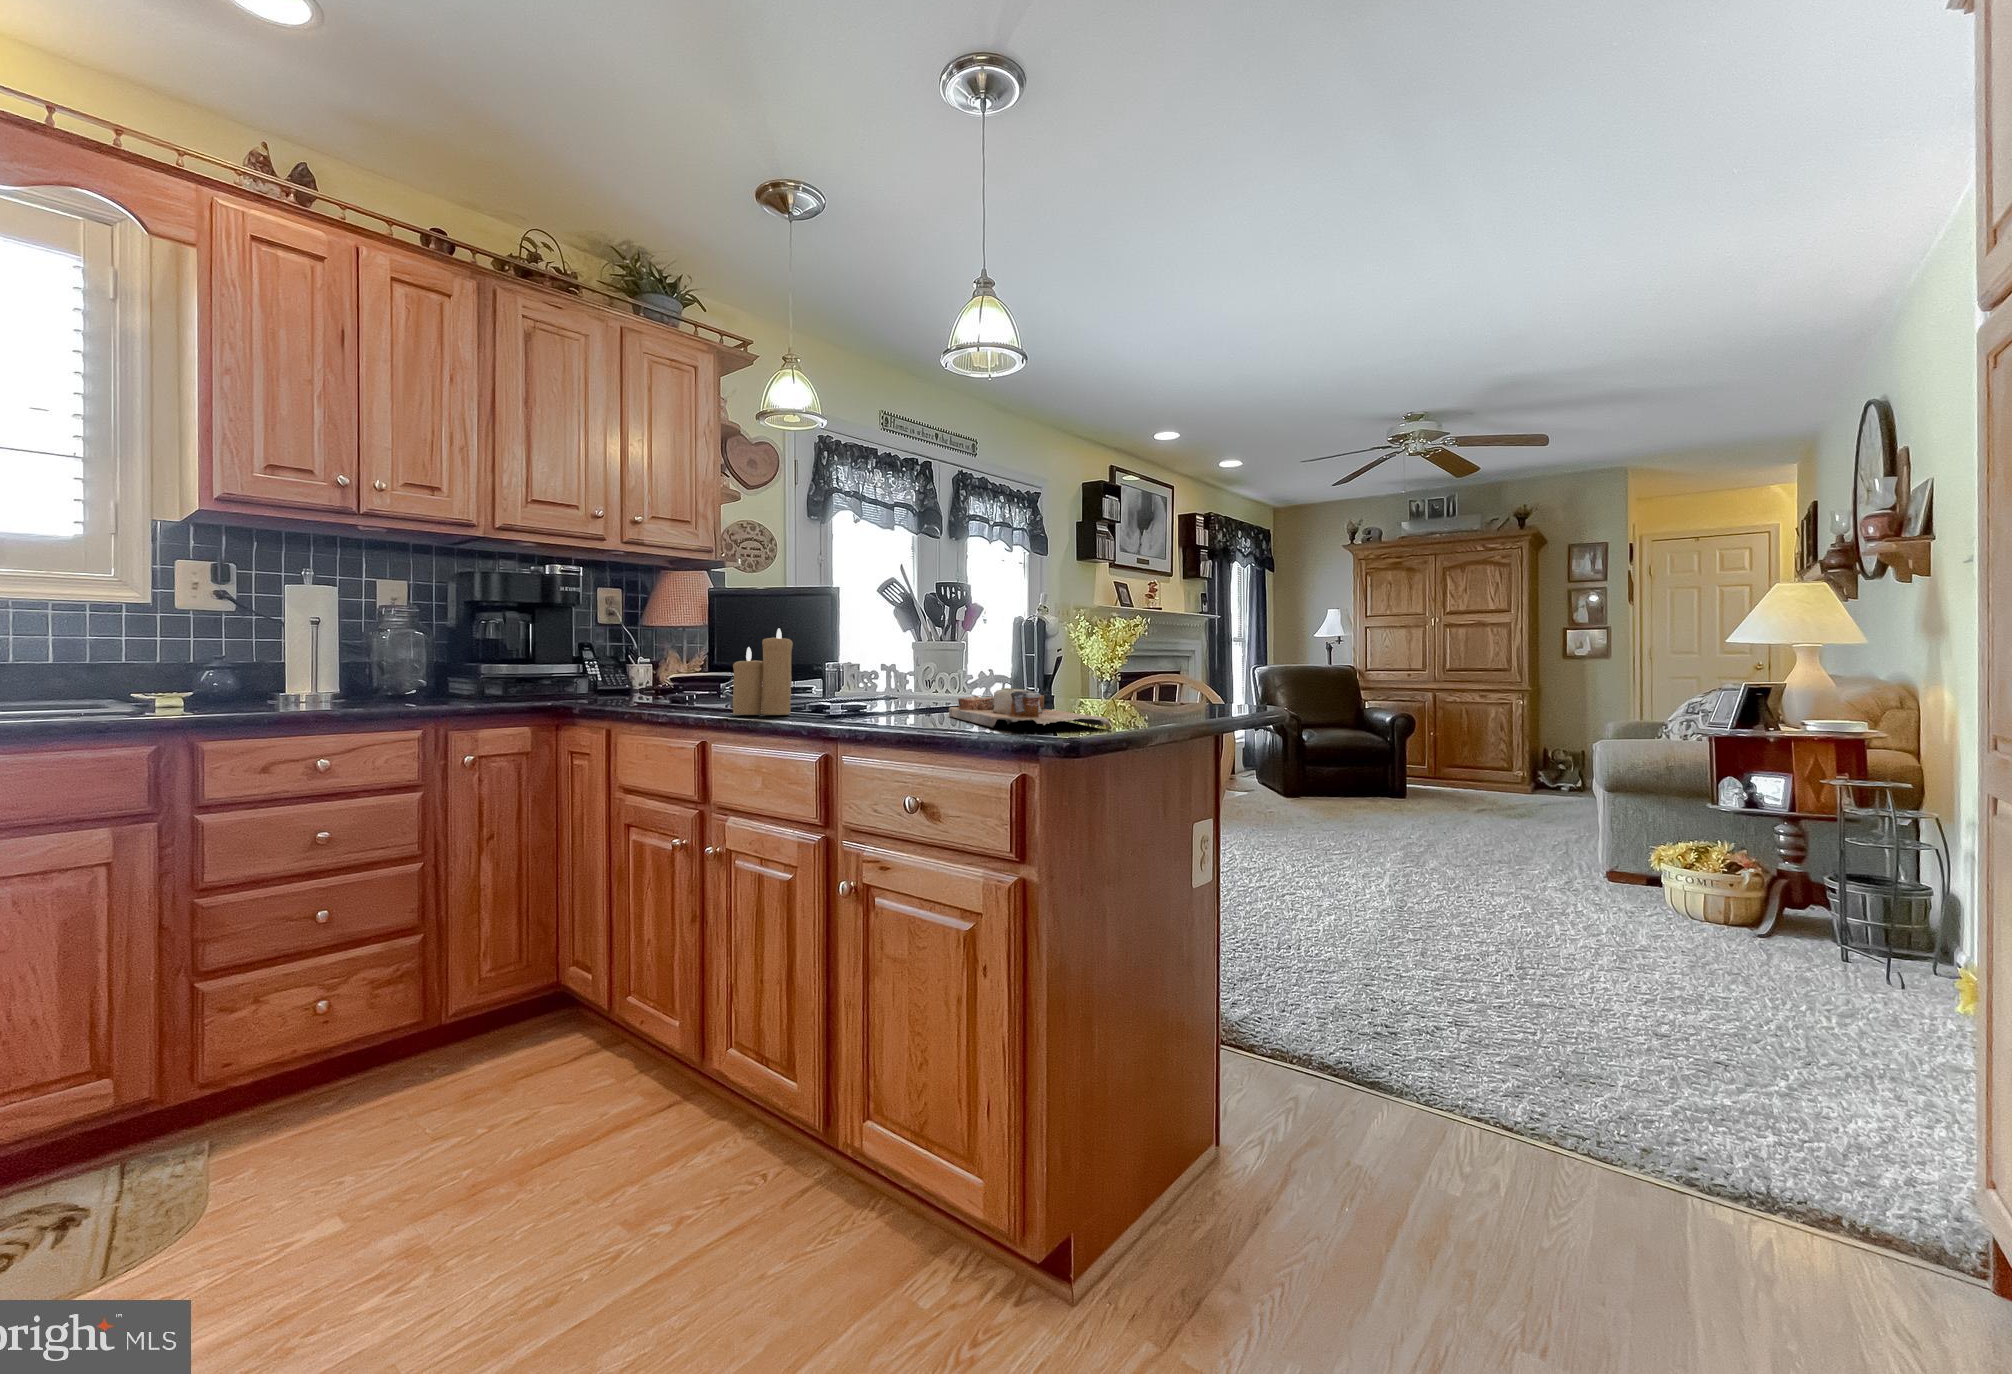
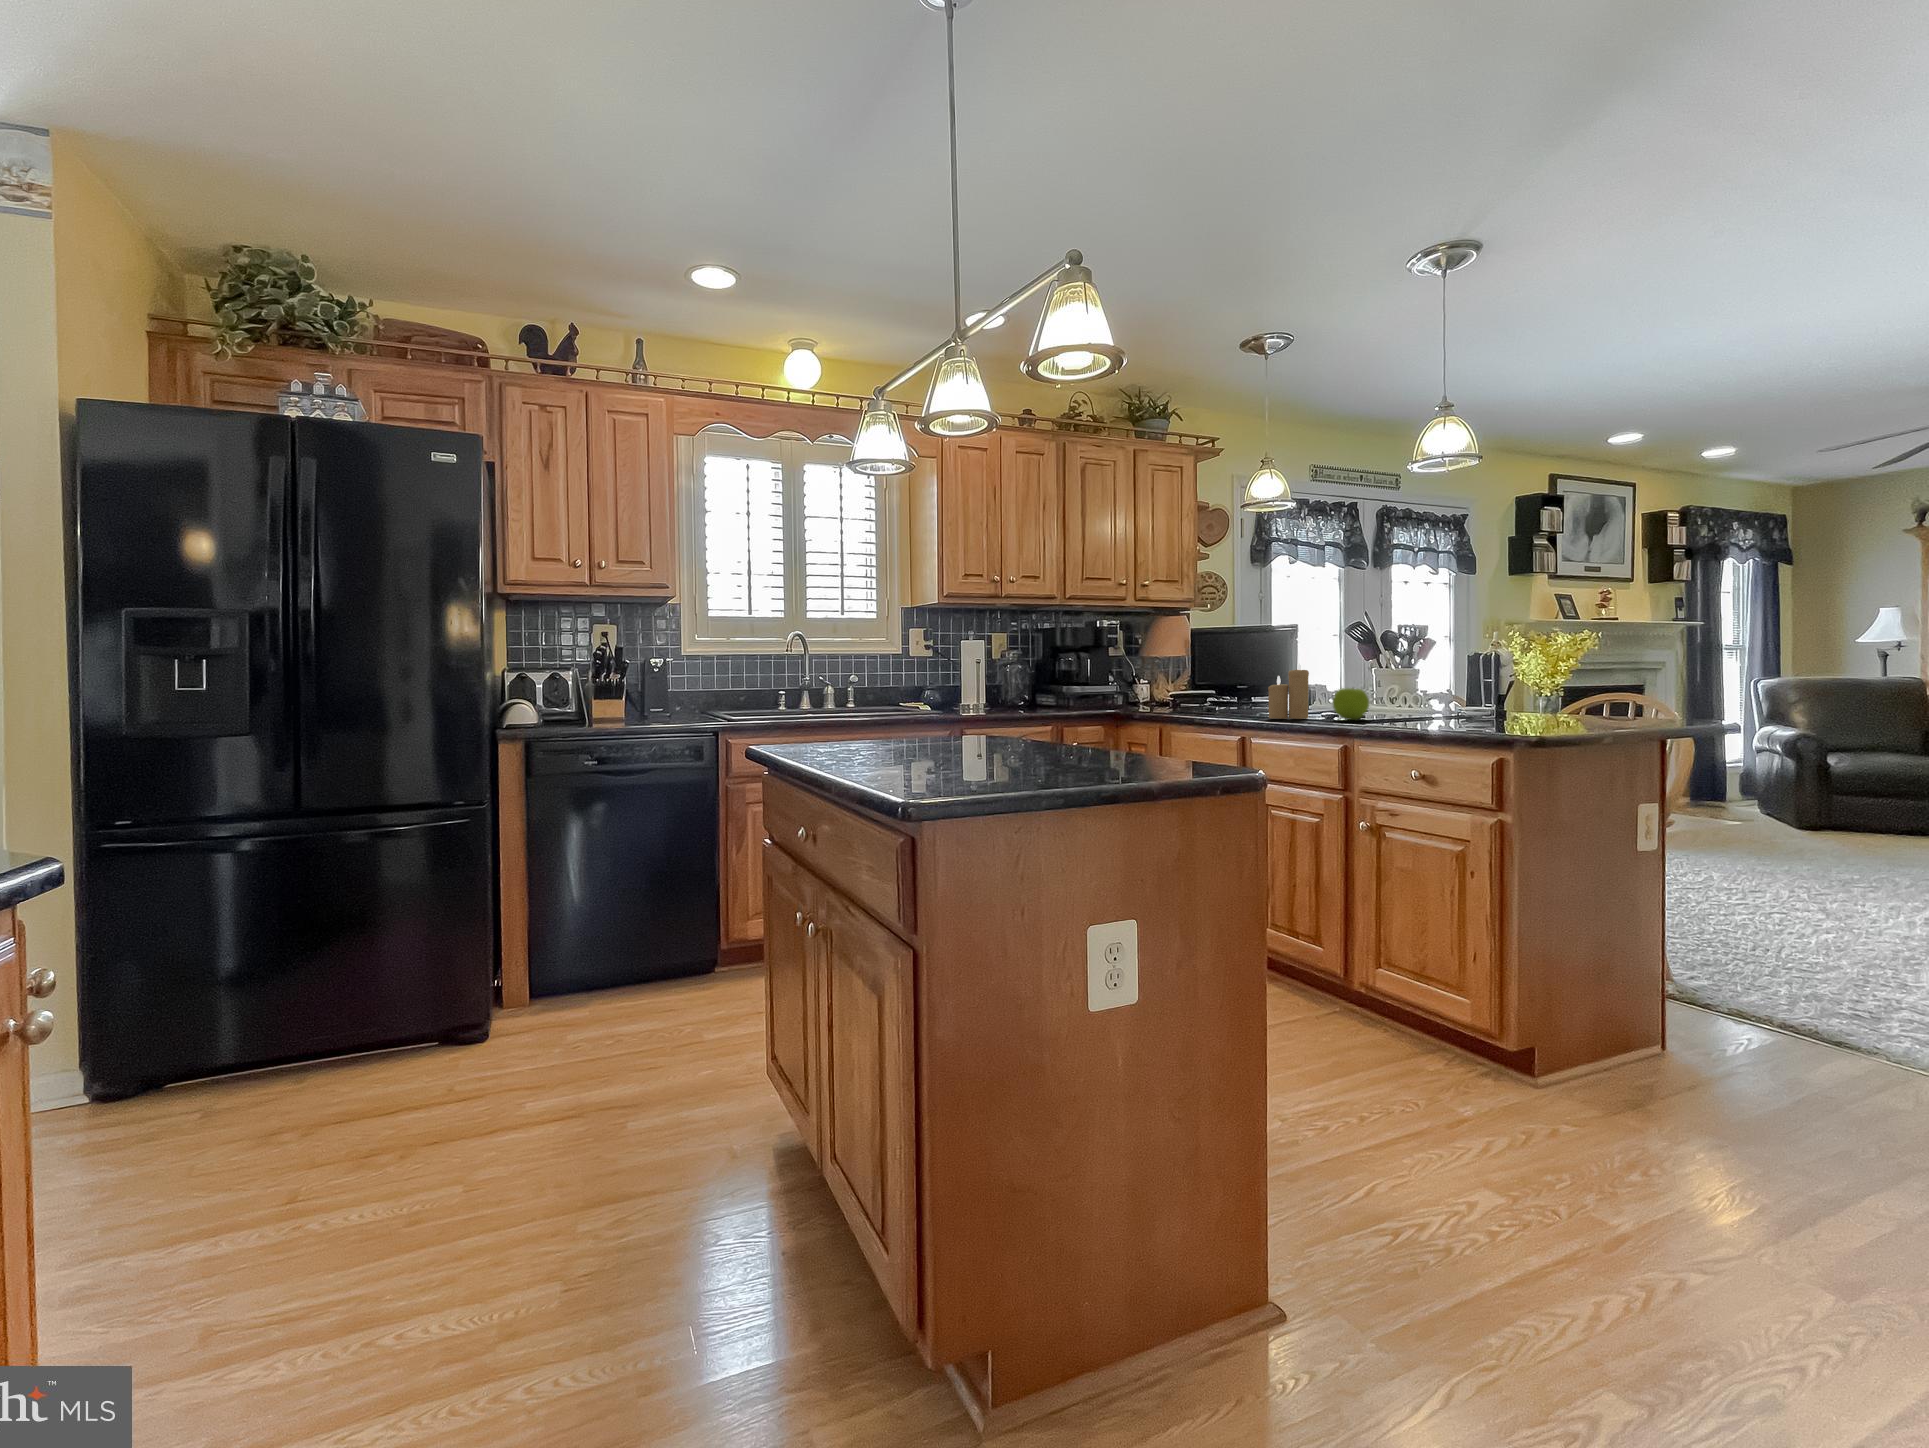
apple: none [821,666,872,716] -> present [1333,688,1369,720]
cutting board: present [949,688,1111,728] -> none [1429,701,1568,727]

